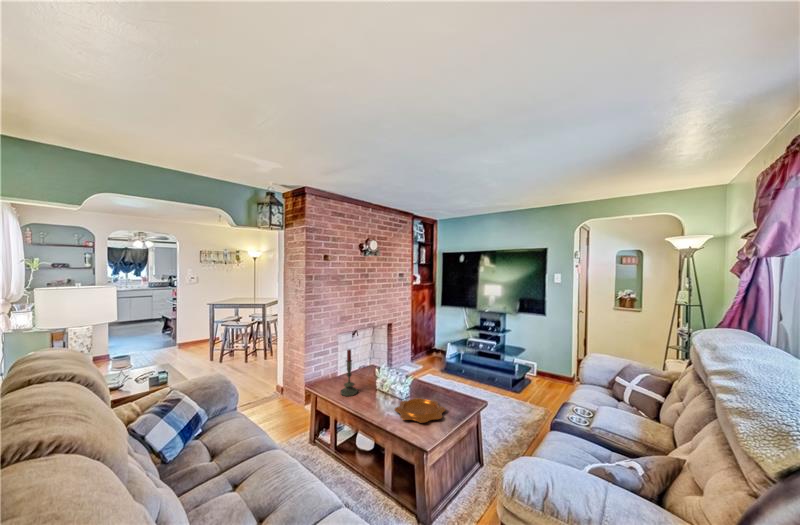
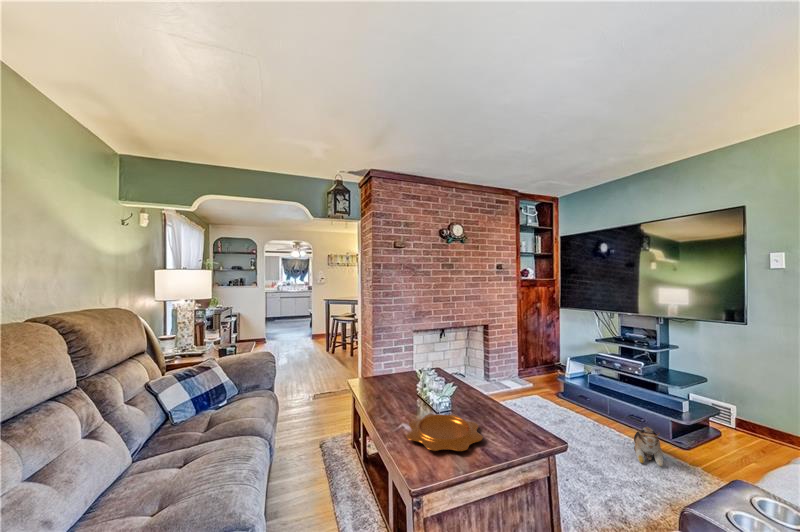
candle: present [340,349,358,396] -> none [370,338,391,397]
plush toy: none [496,384,513,406] -> present [634,427,663,466]

